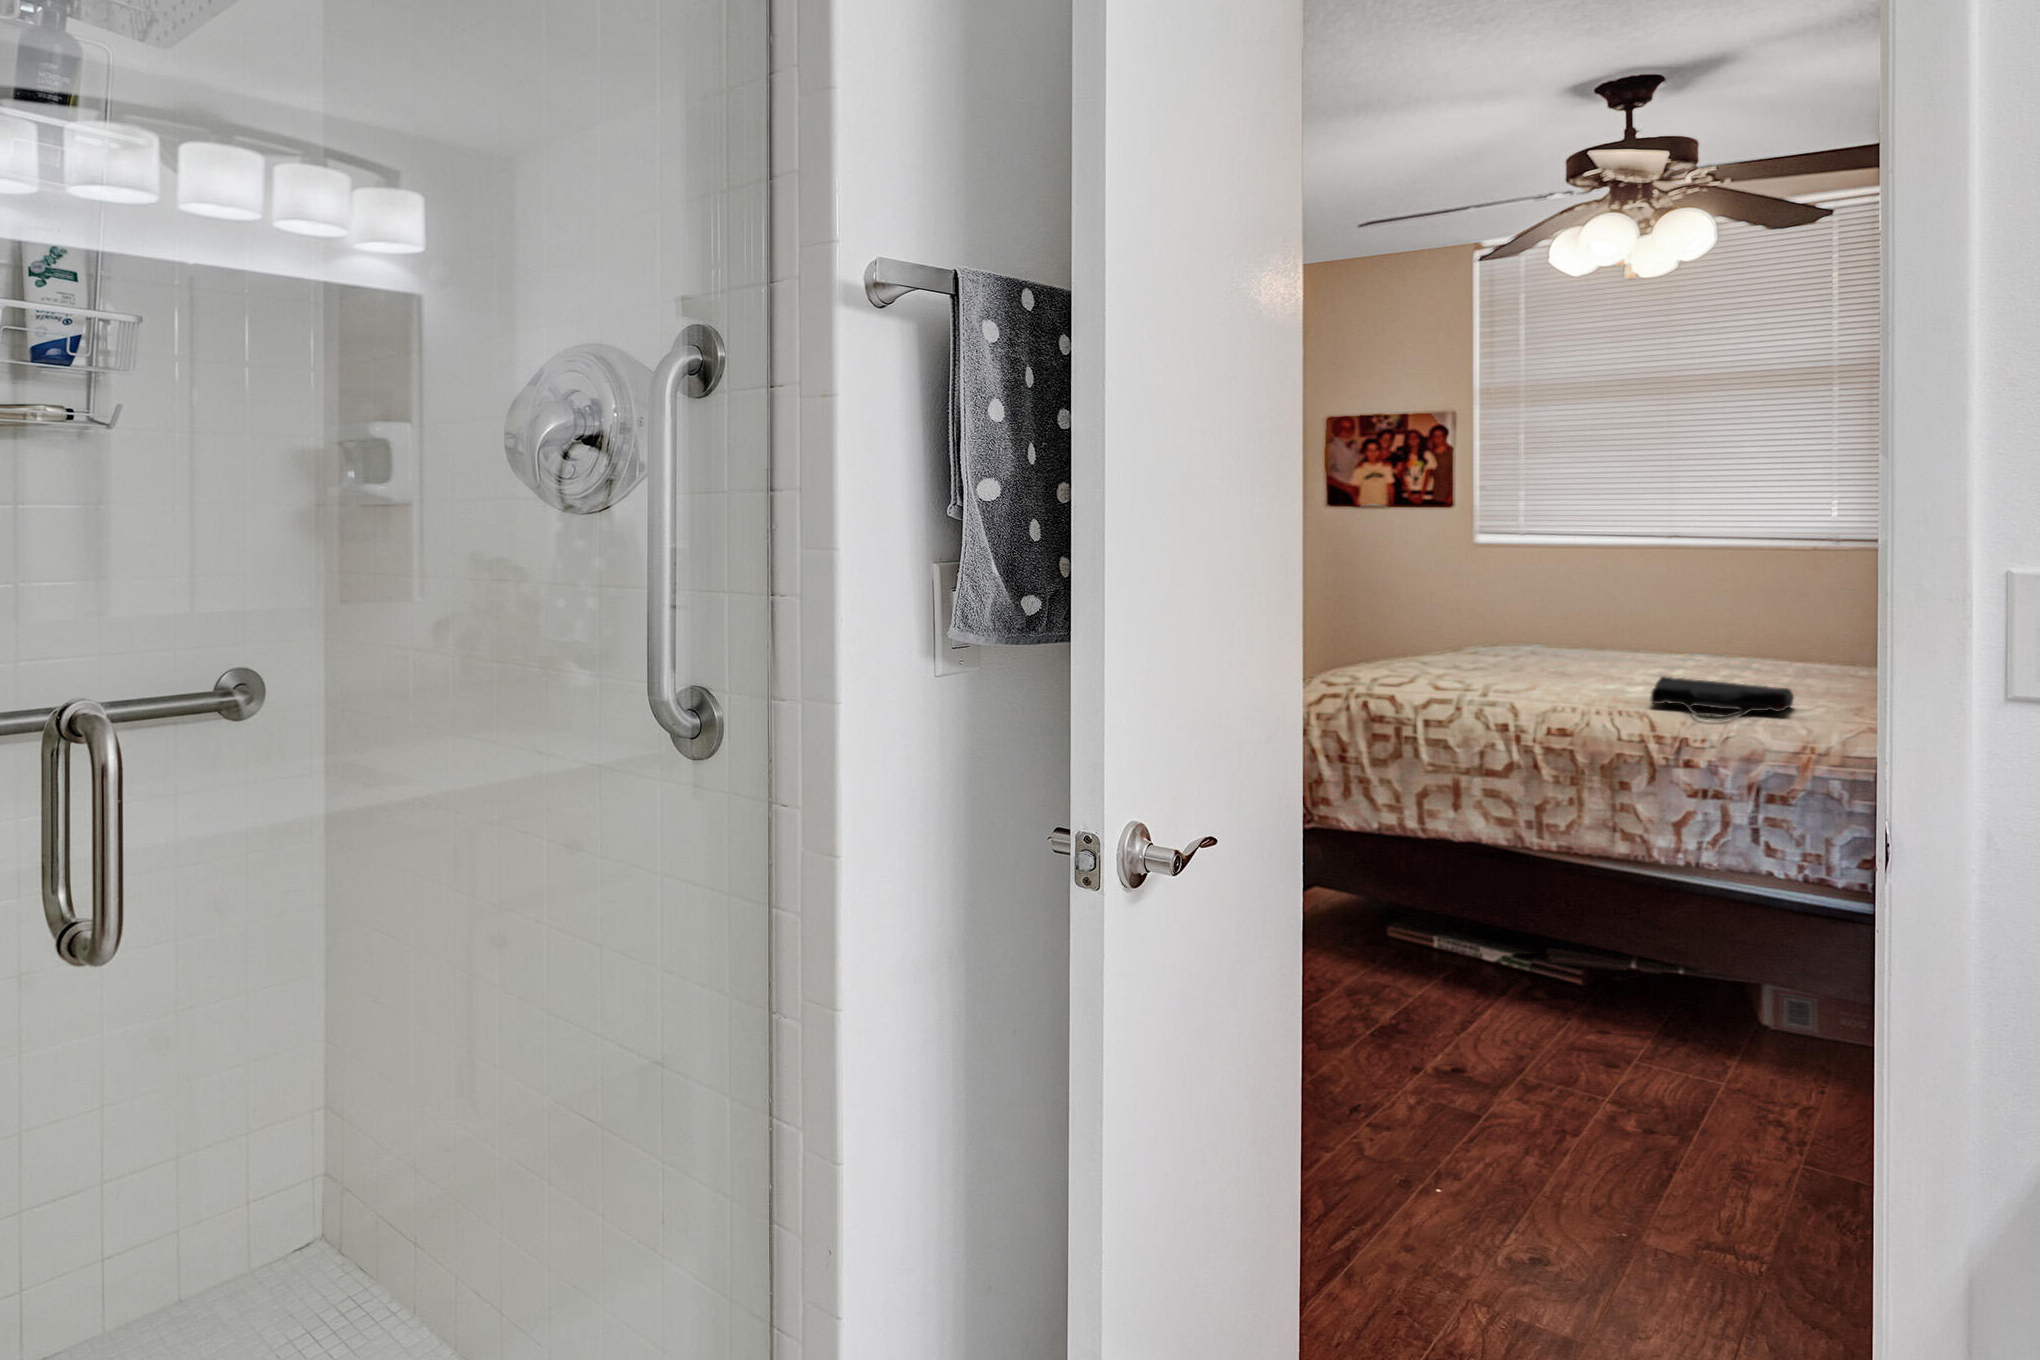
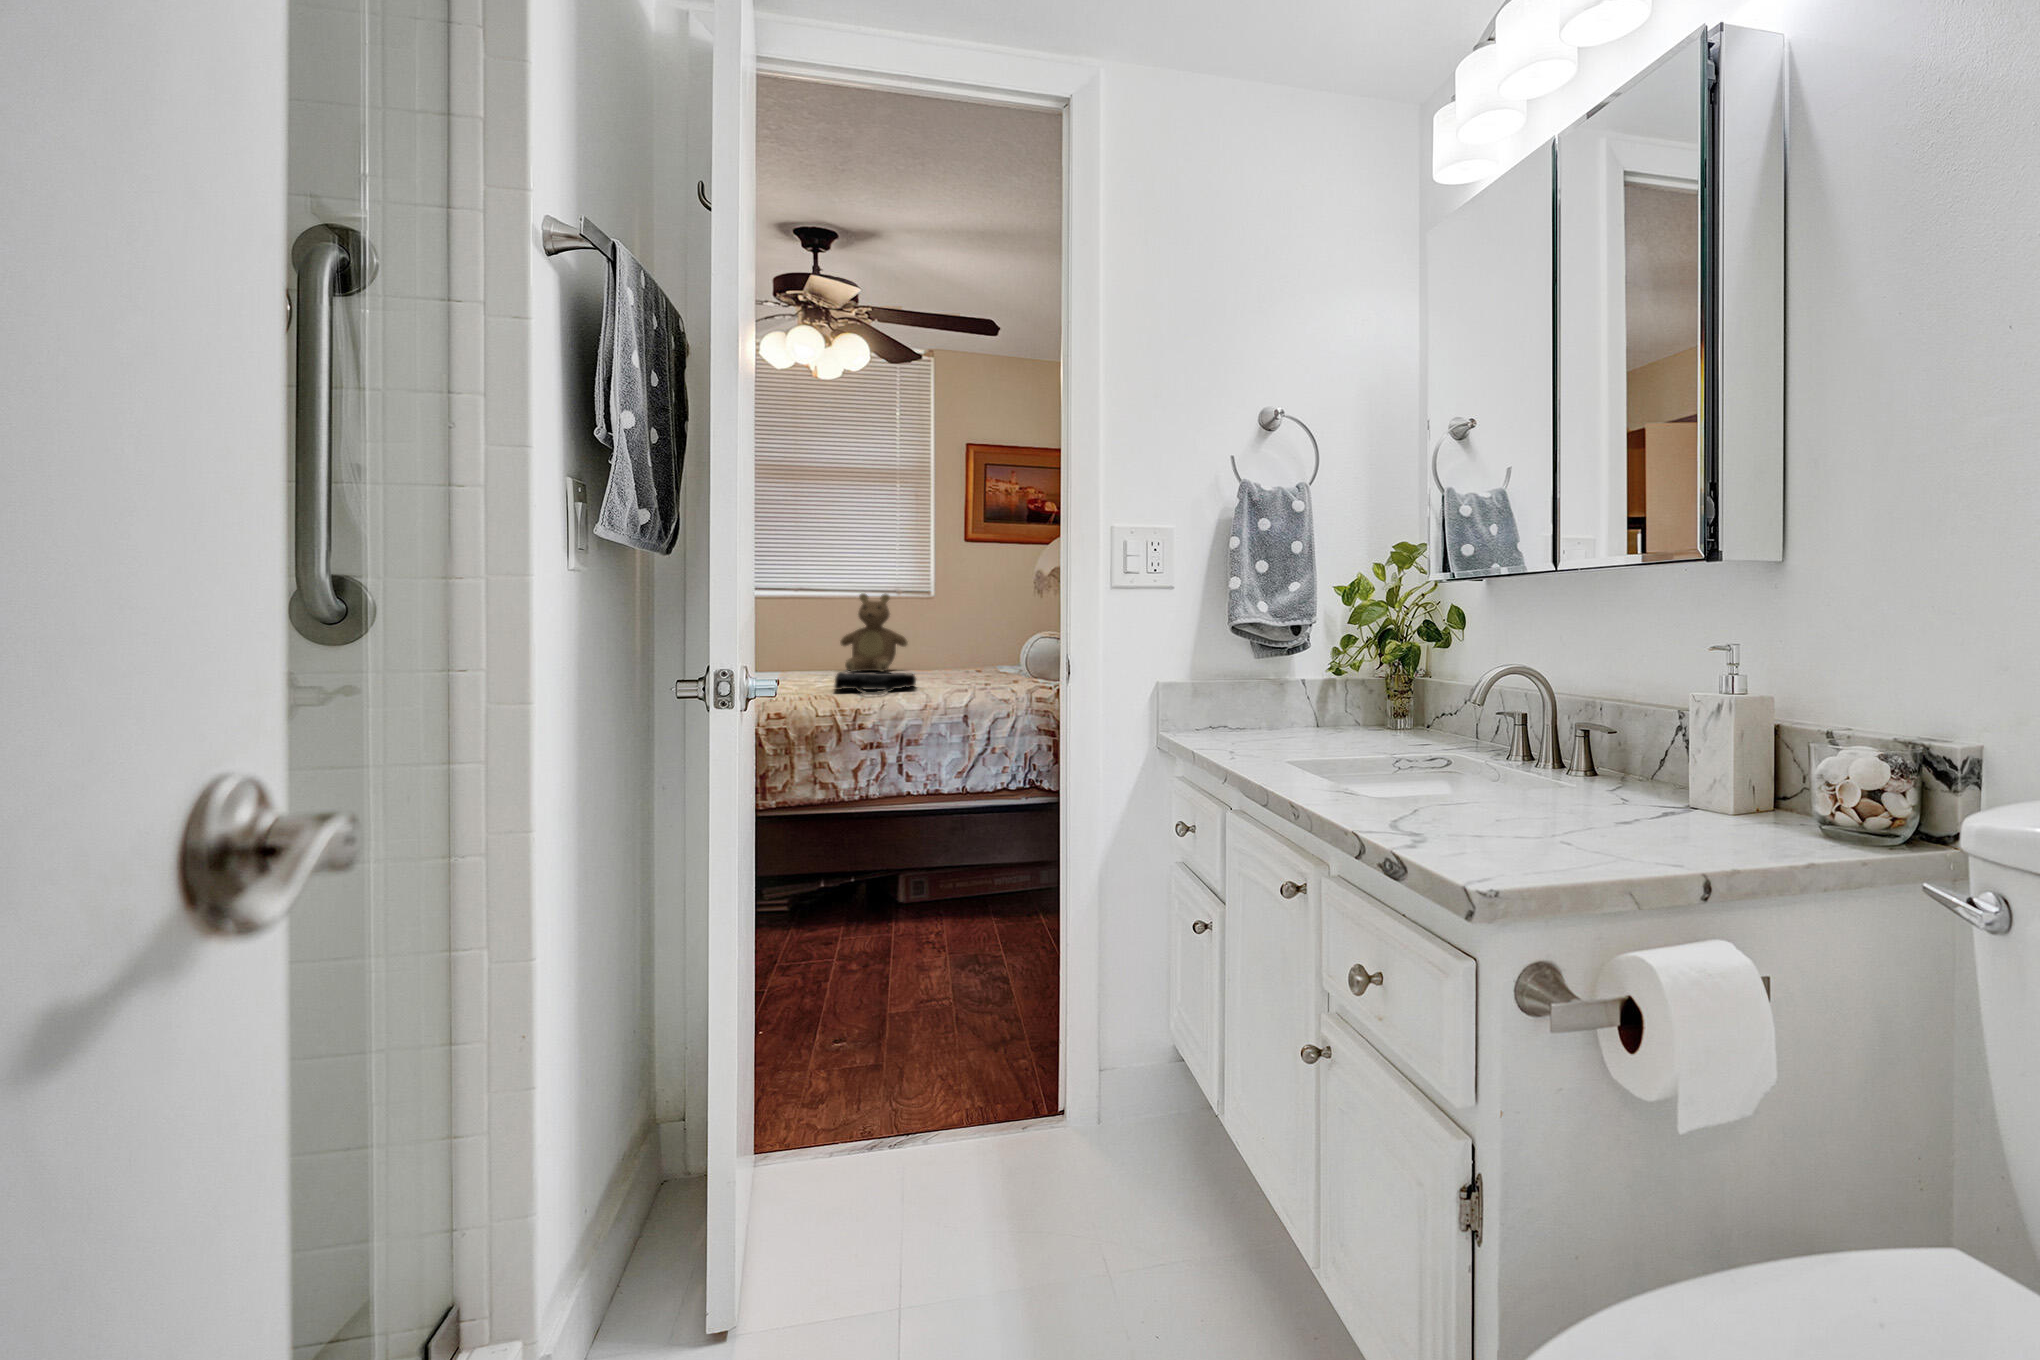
teddy bear: none [1681,557,1794,671] -> present [840,593,908,672]

